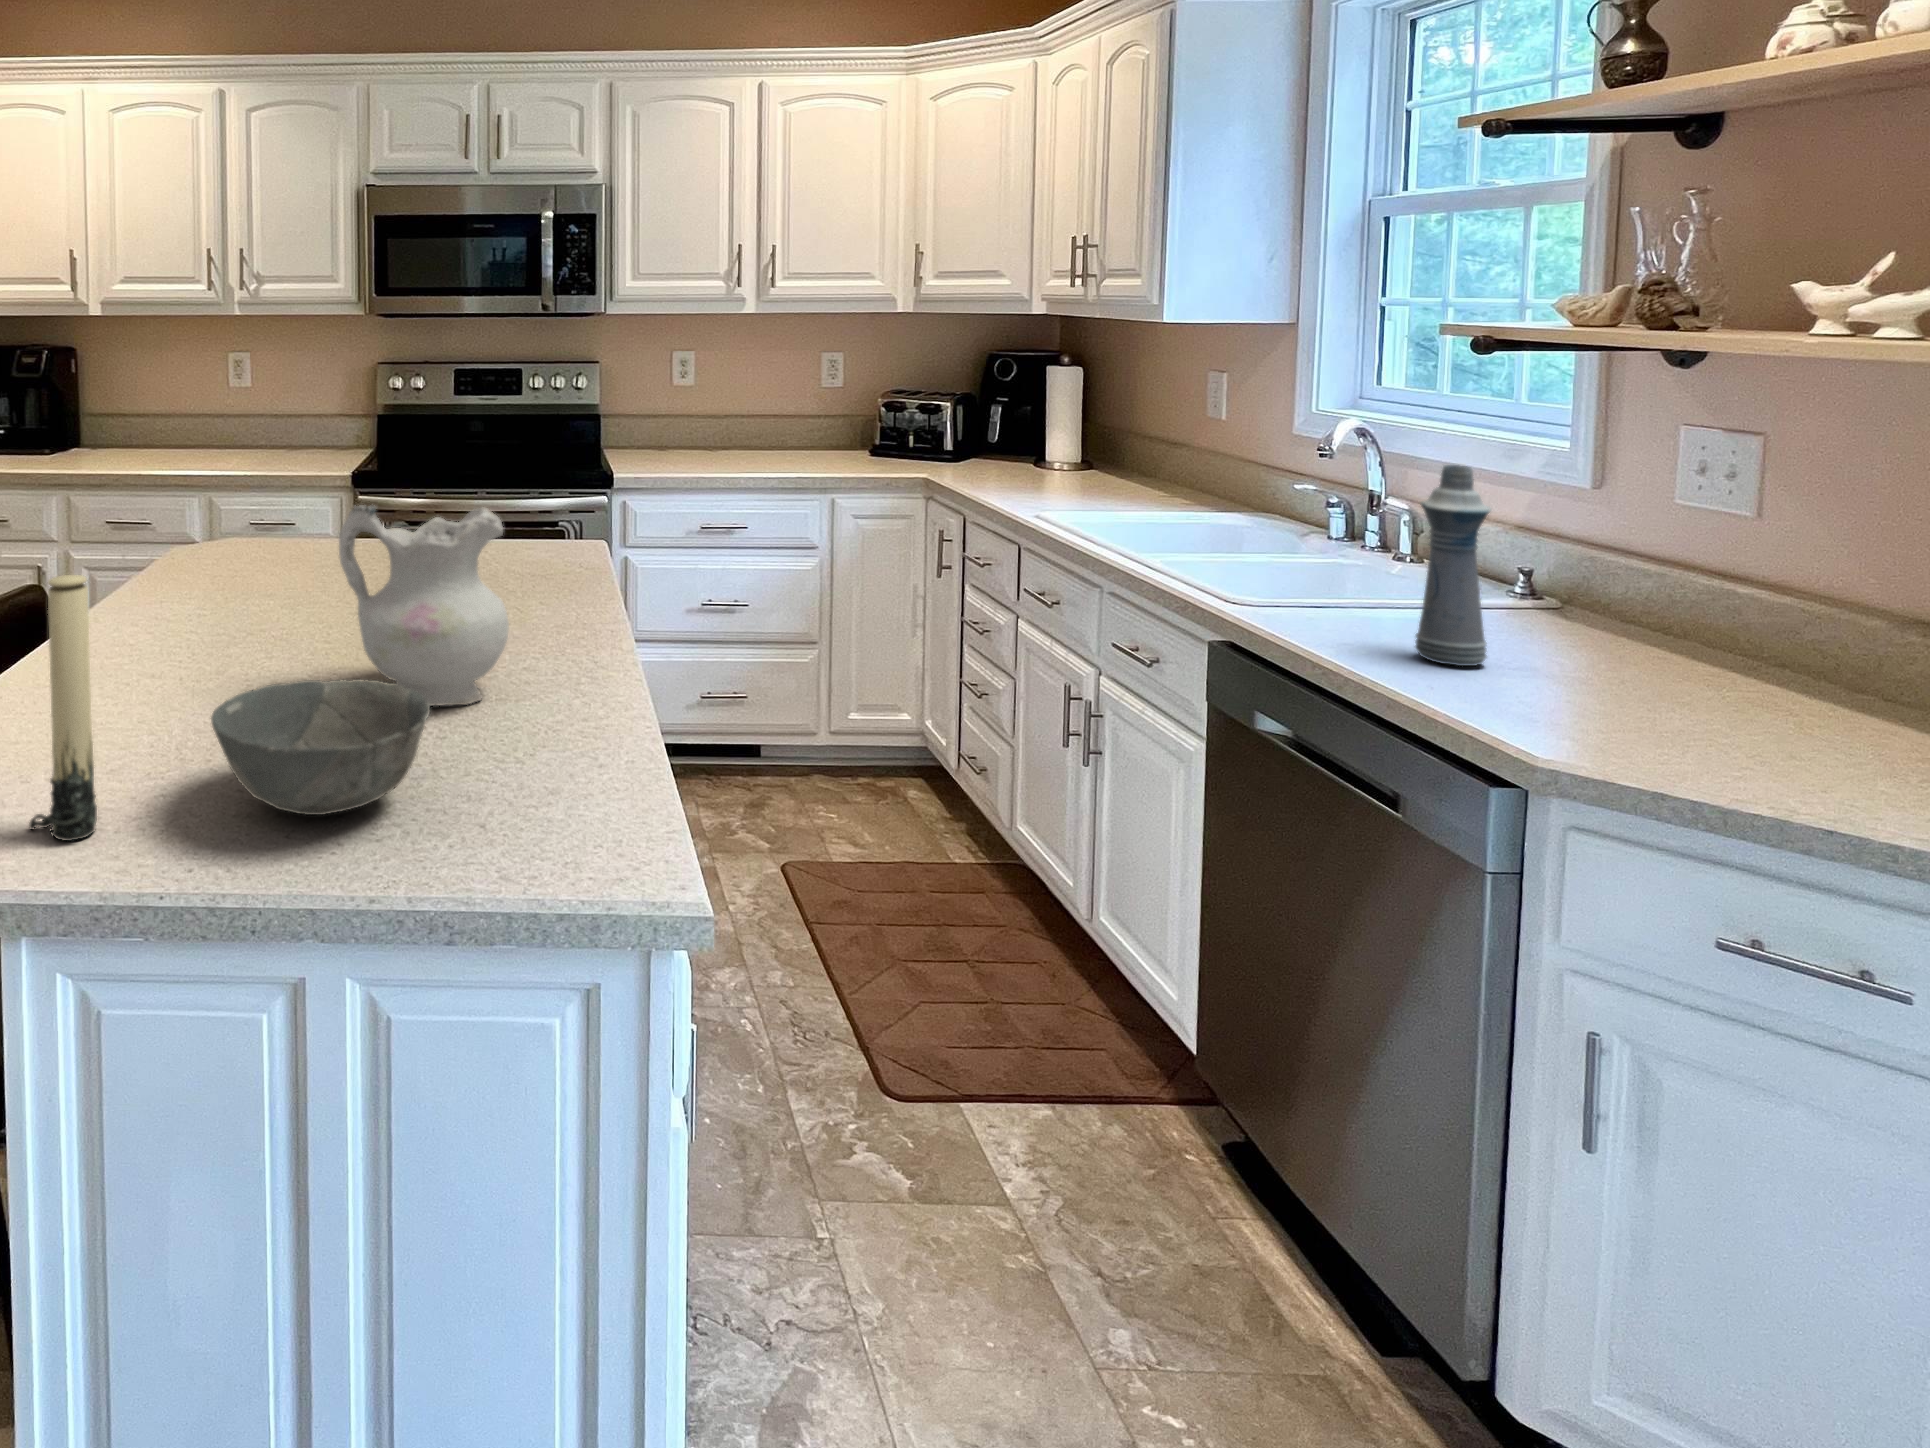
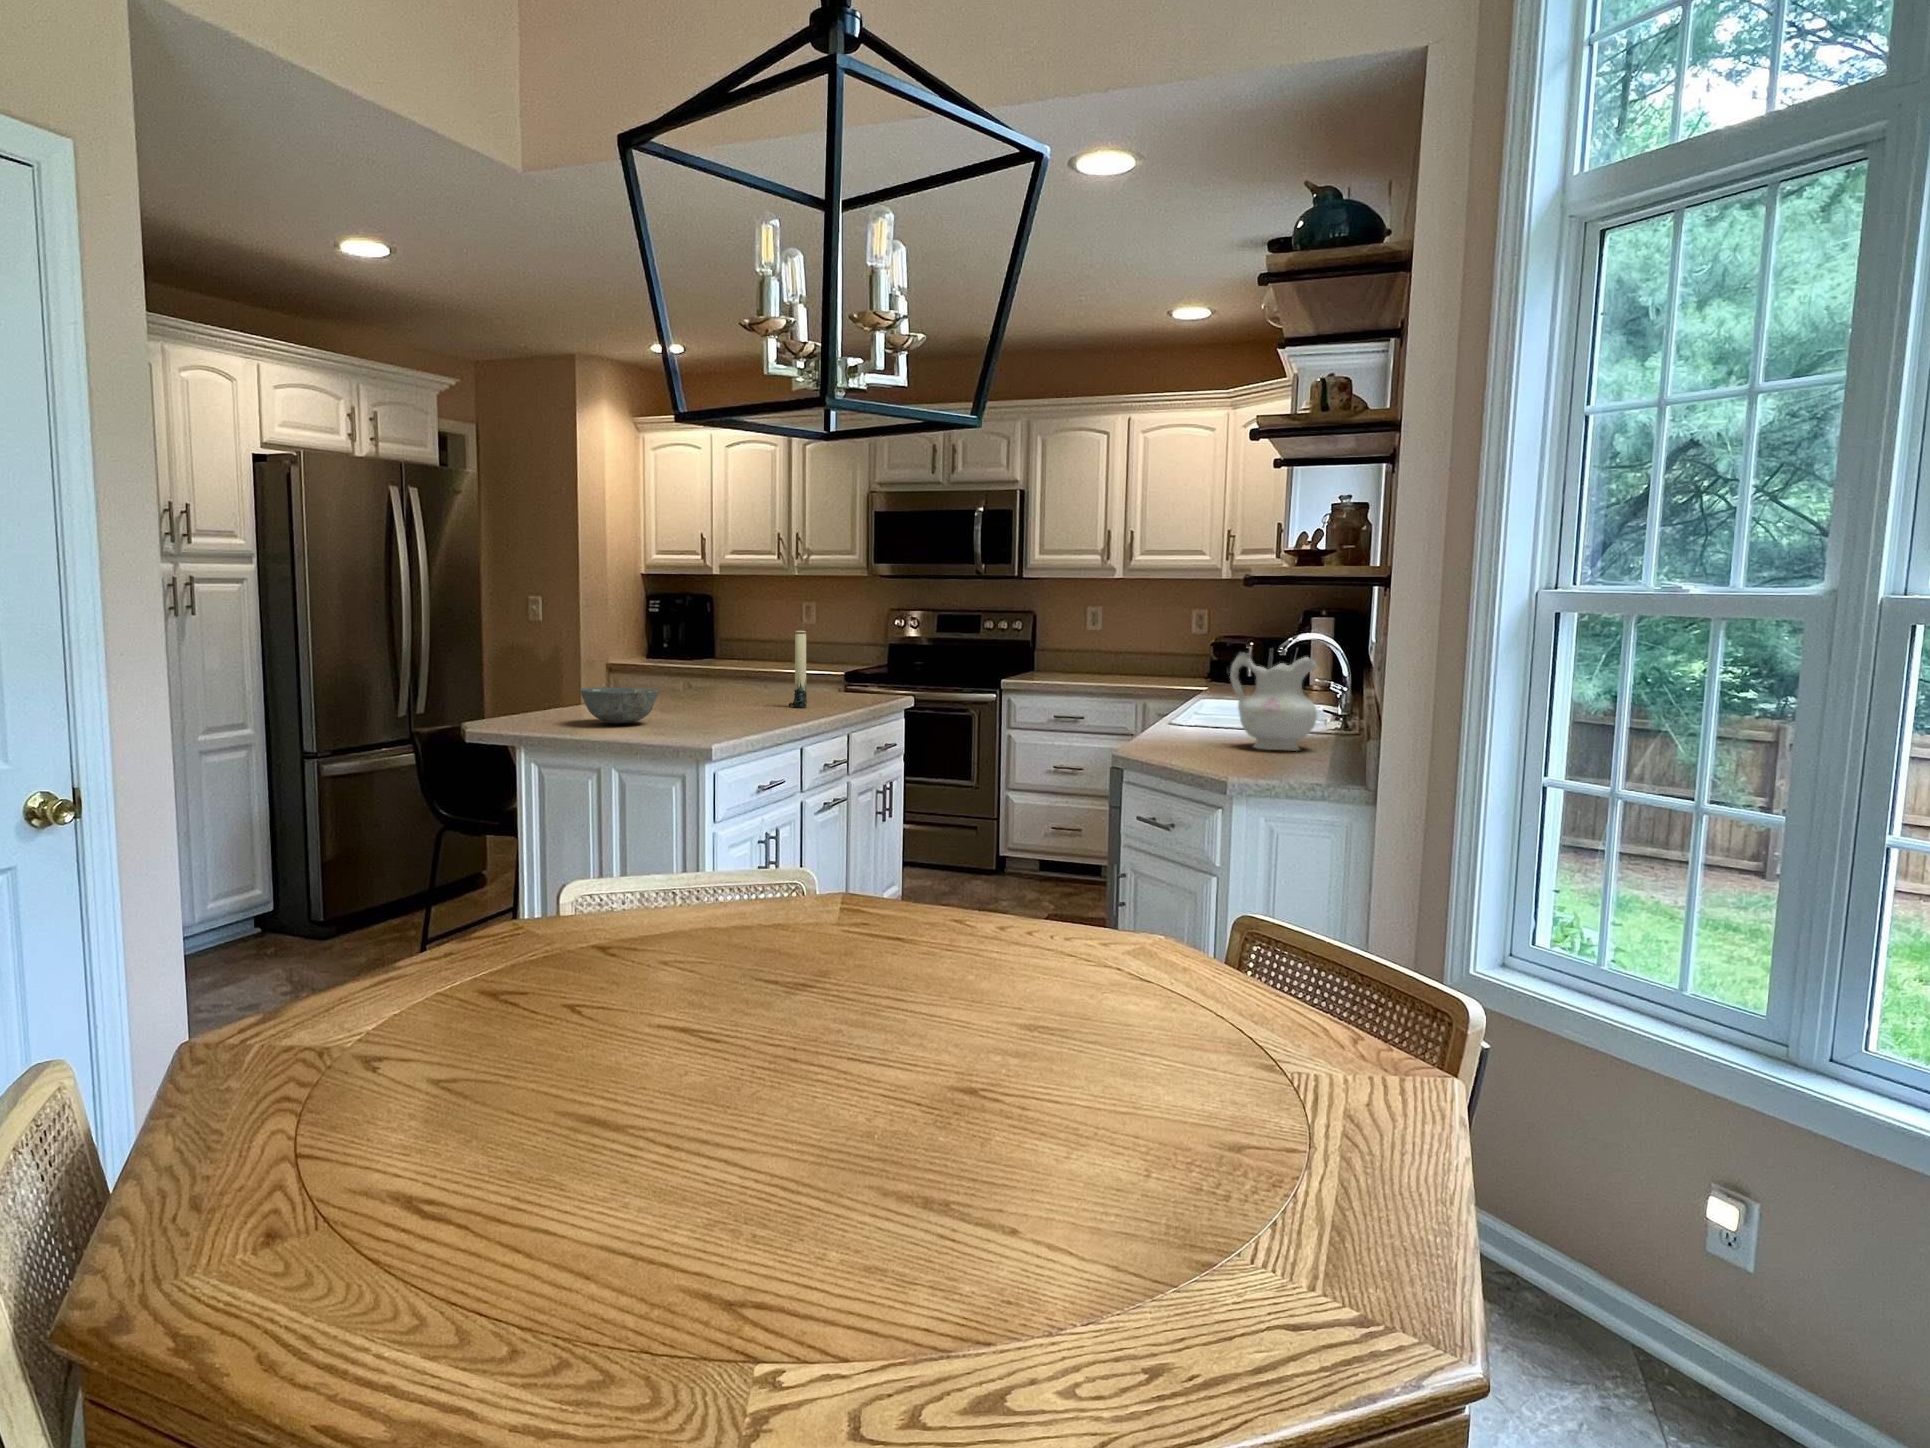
bottle: present [1415,465,1491,666] -> none [1180,636,1212,737]
ceramic pitcher: present [339,505,509,706] -> present [1230,652,1317,751]
candle: present [29,575,97,841] -> present [788,631,807,708]

